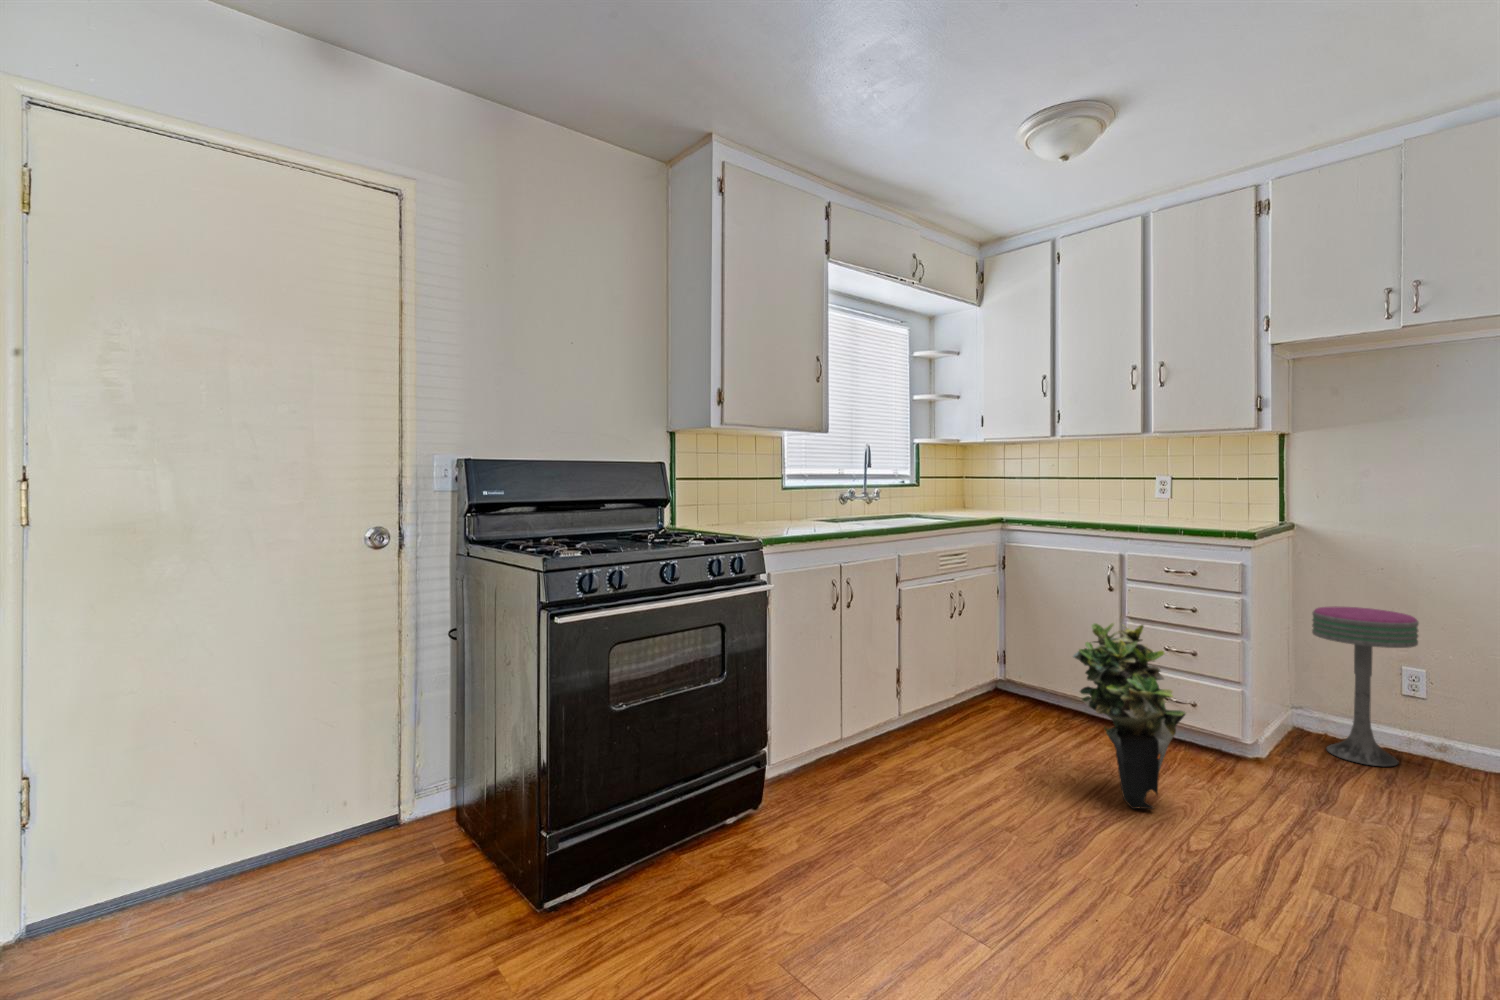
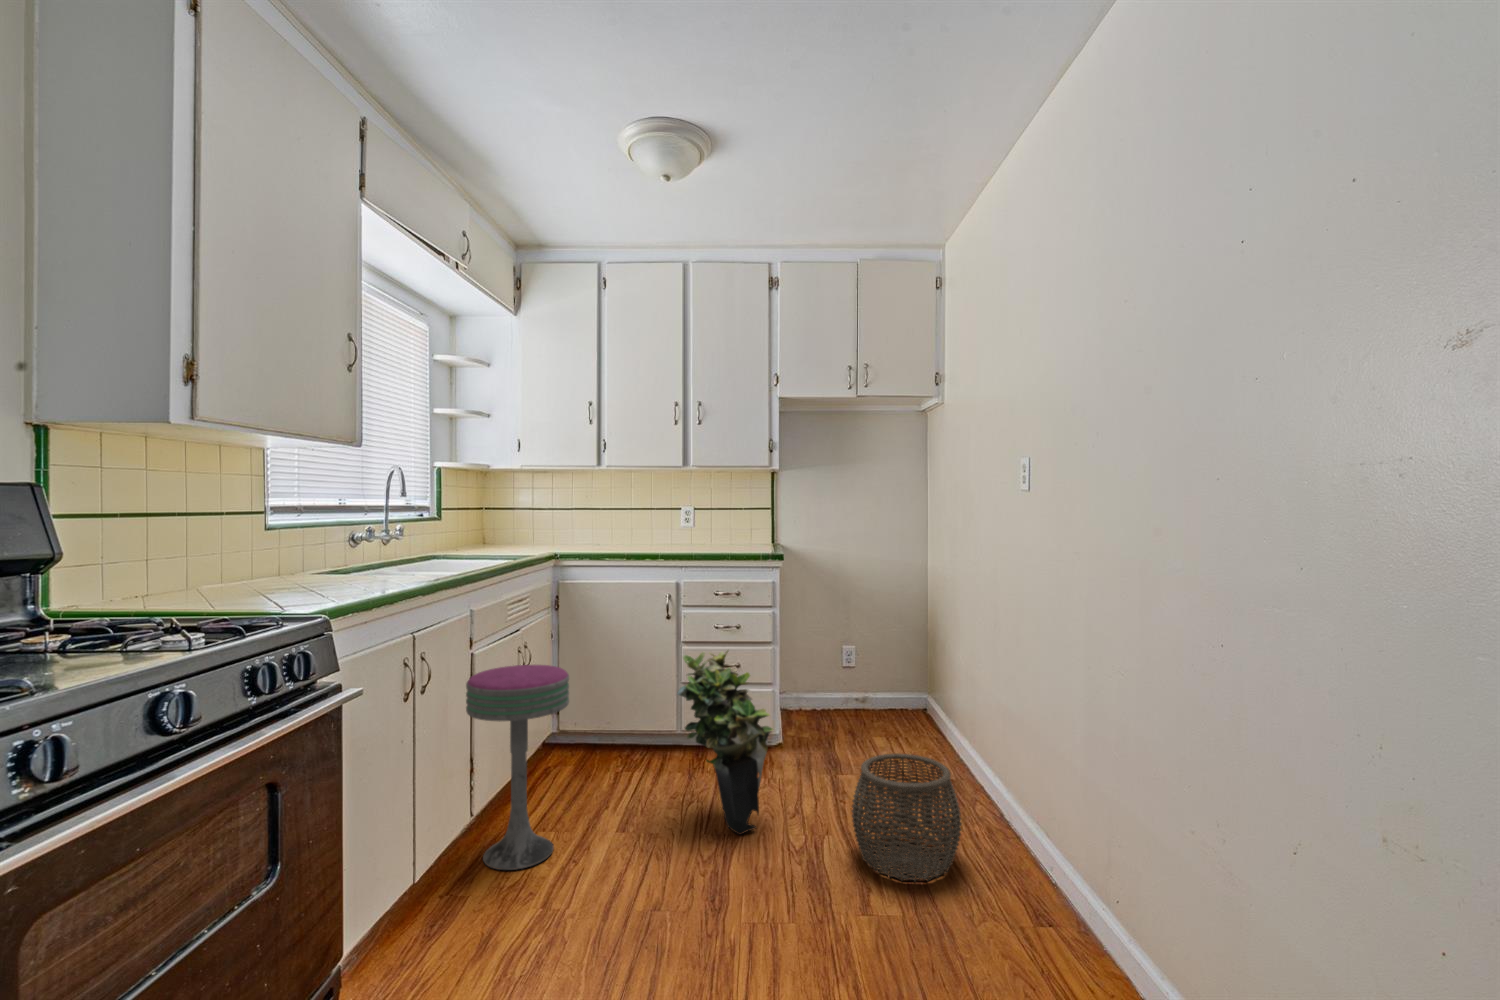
bar stool: present [1312,606,1419,766] -> present [466,665,569,870]
woven basket: none [1251,770,1422,932] -> present [852,754,962,881]

